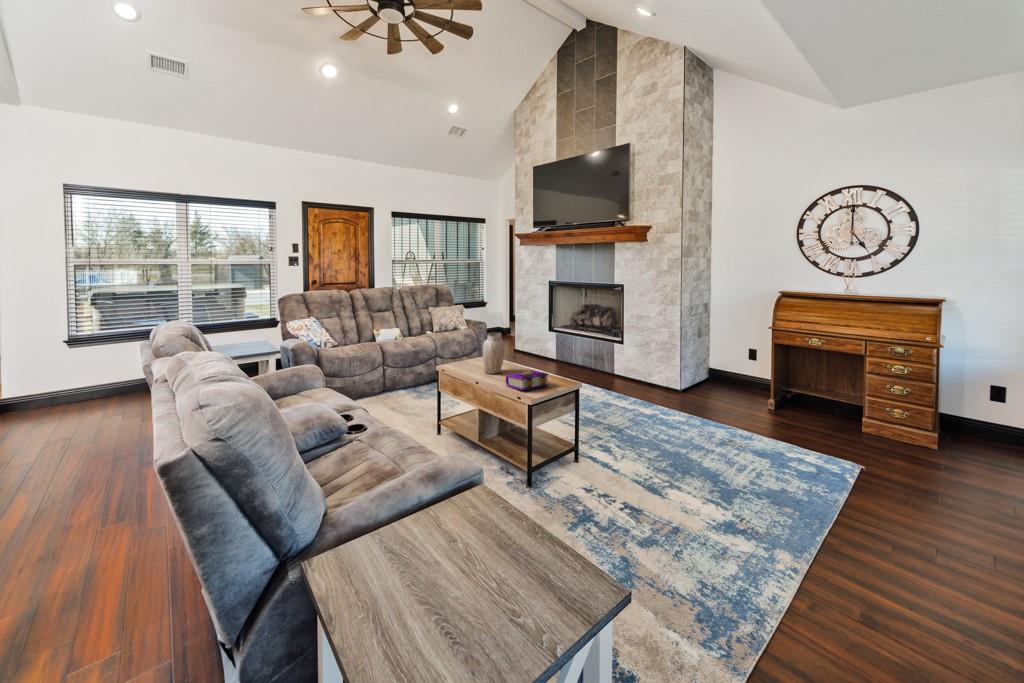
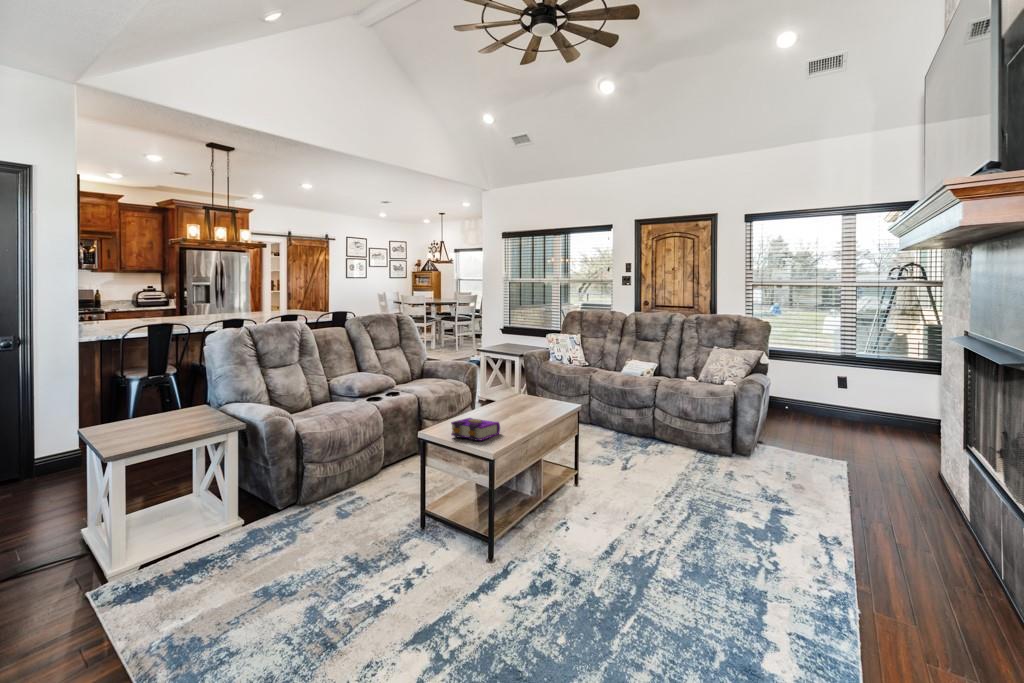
vase: present [483,333,505,374] -> none [502,372,528,420]

